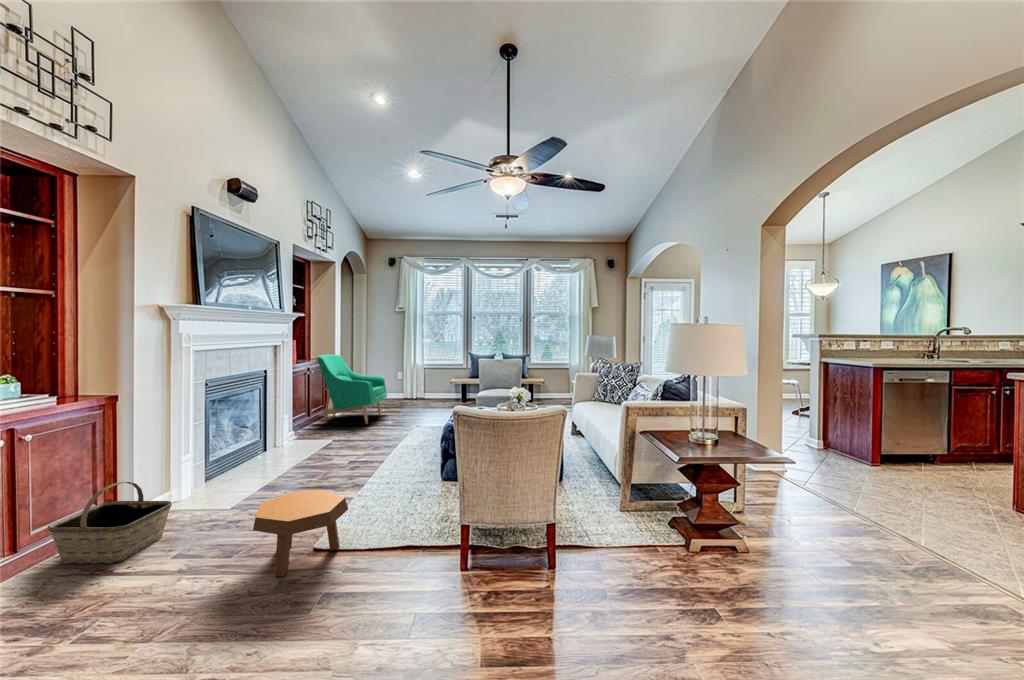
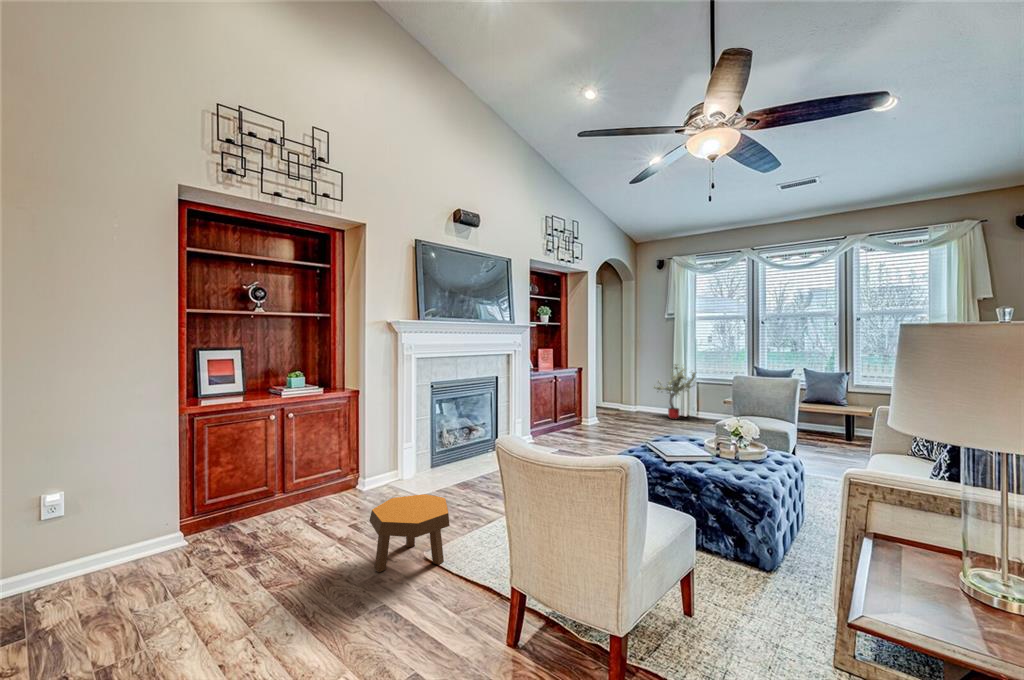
potted tree: none [390,353,430,402] -> present [654,364,696,419]
armchair: present [316,354,387,424] -> none [561,363,635,438]
basket: present [48,482,172,563] -> none [302,456,370,516]

